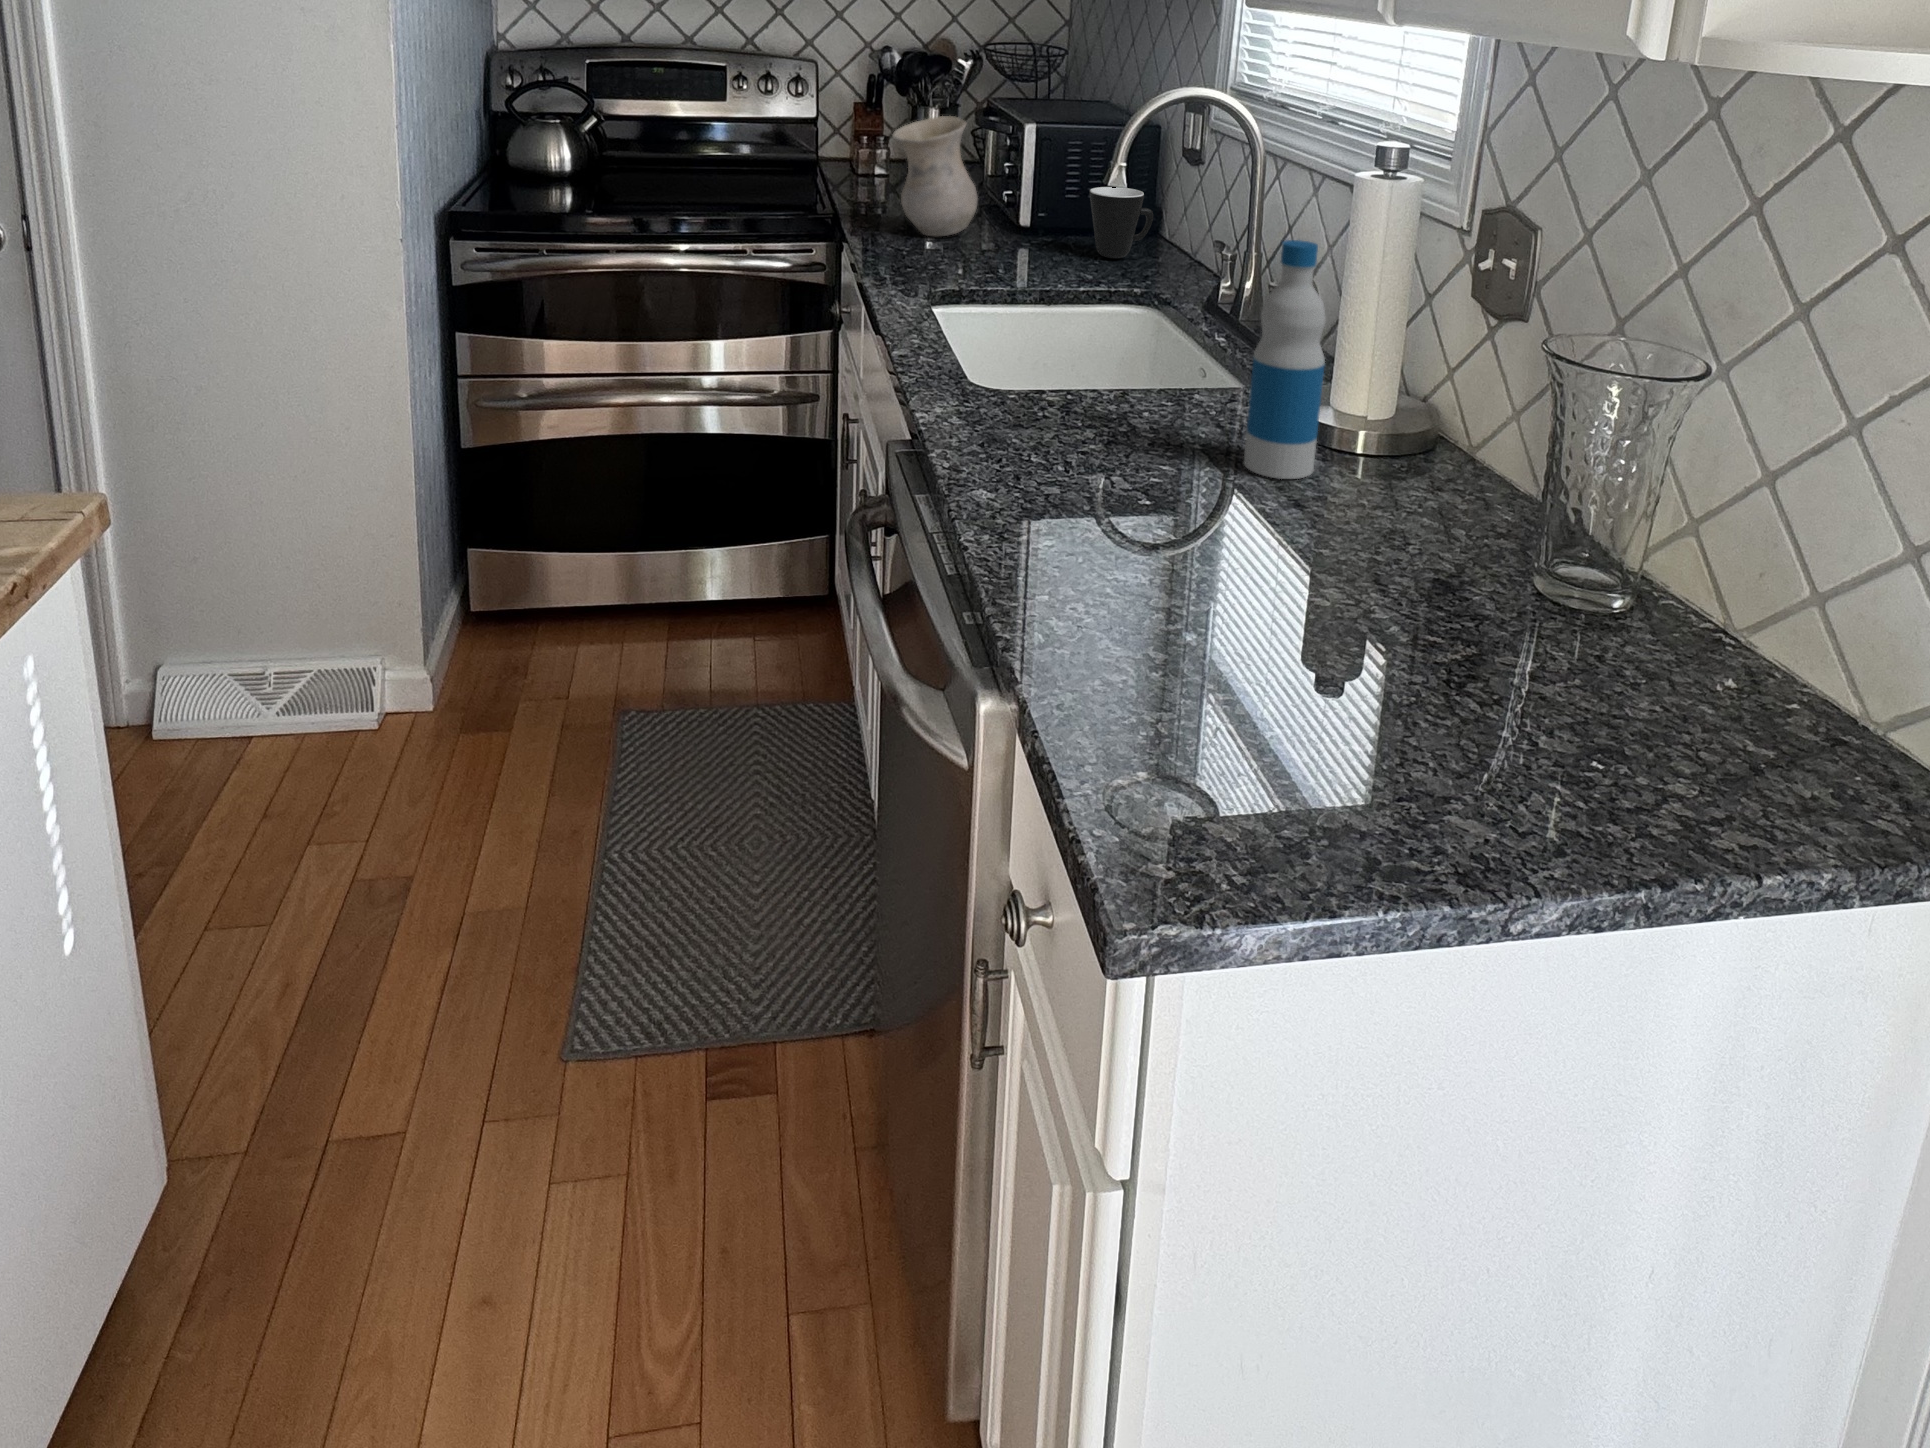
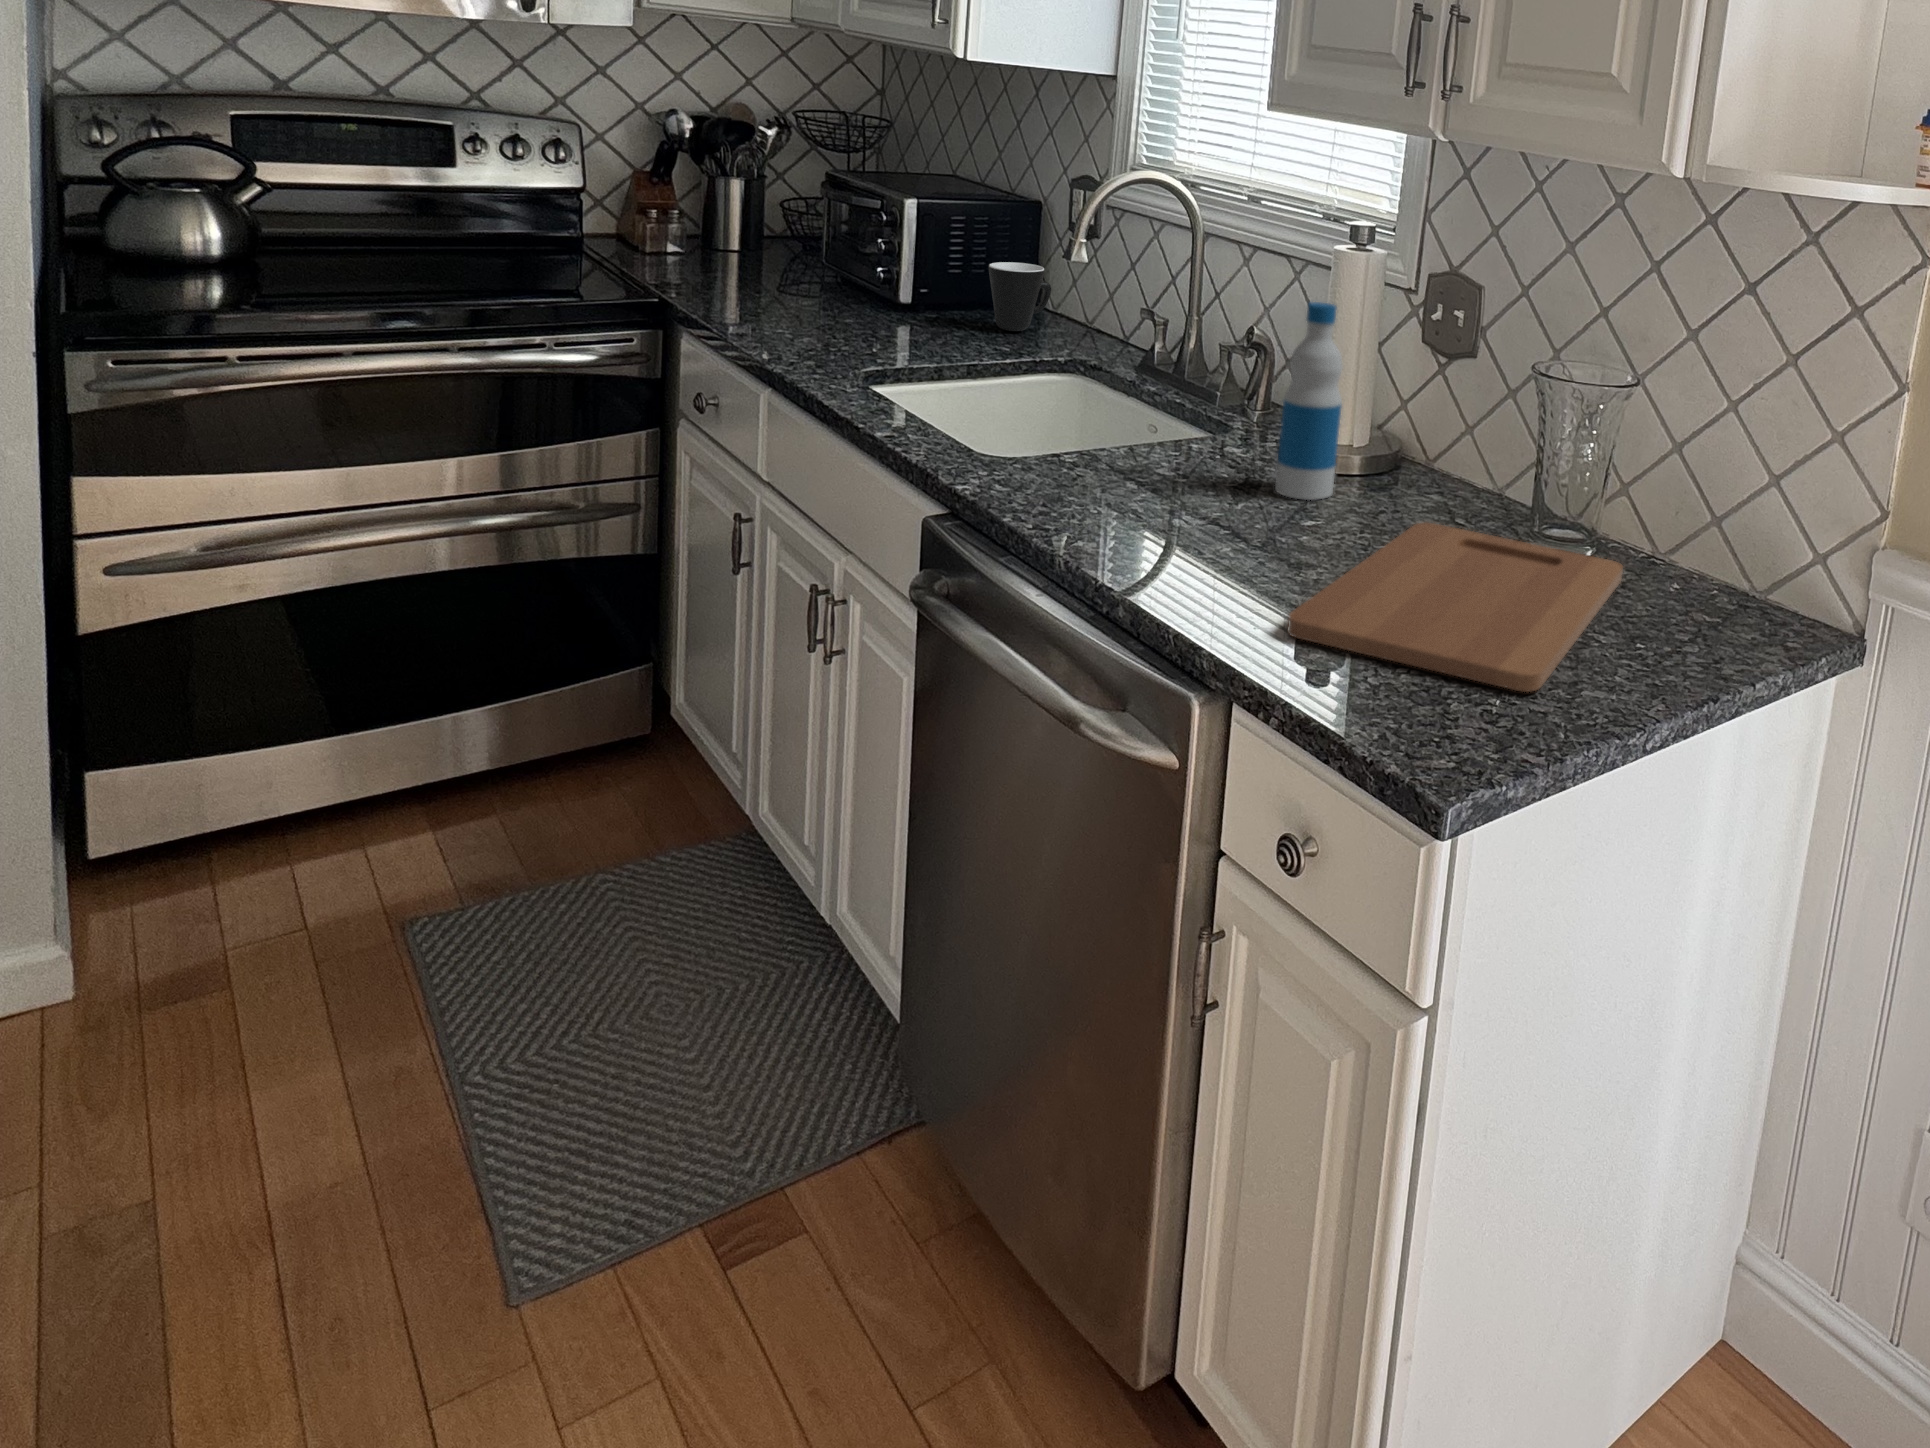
vase: present [893,116,977,236] -> none [756,191,854,317]
cutting board: none [1104,528,1644,800] -> present [1287,523,1623,692]

